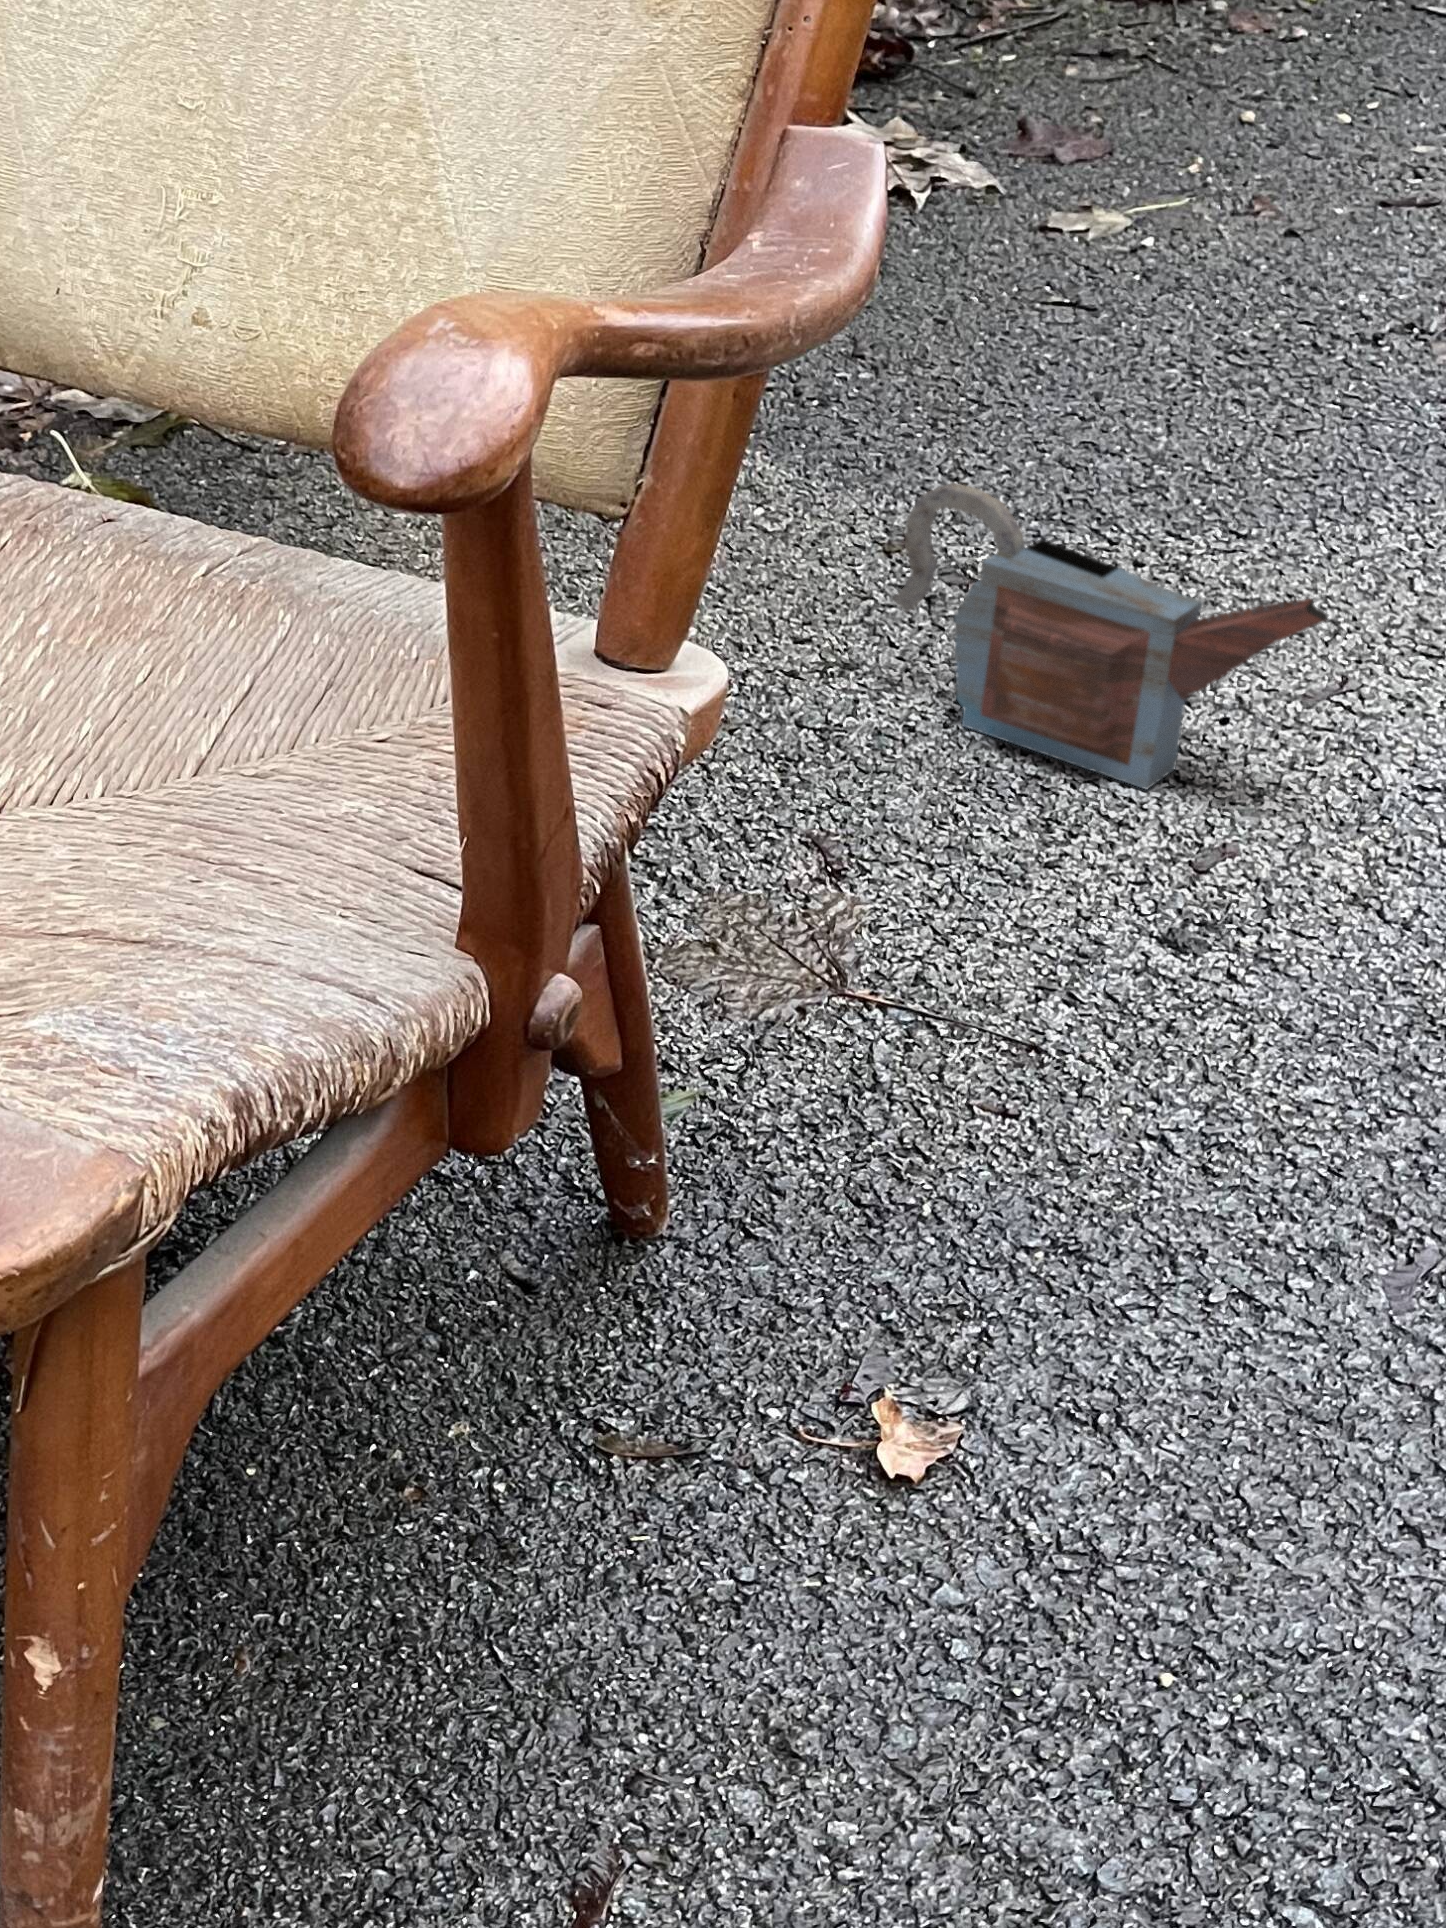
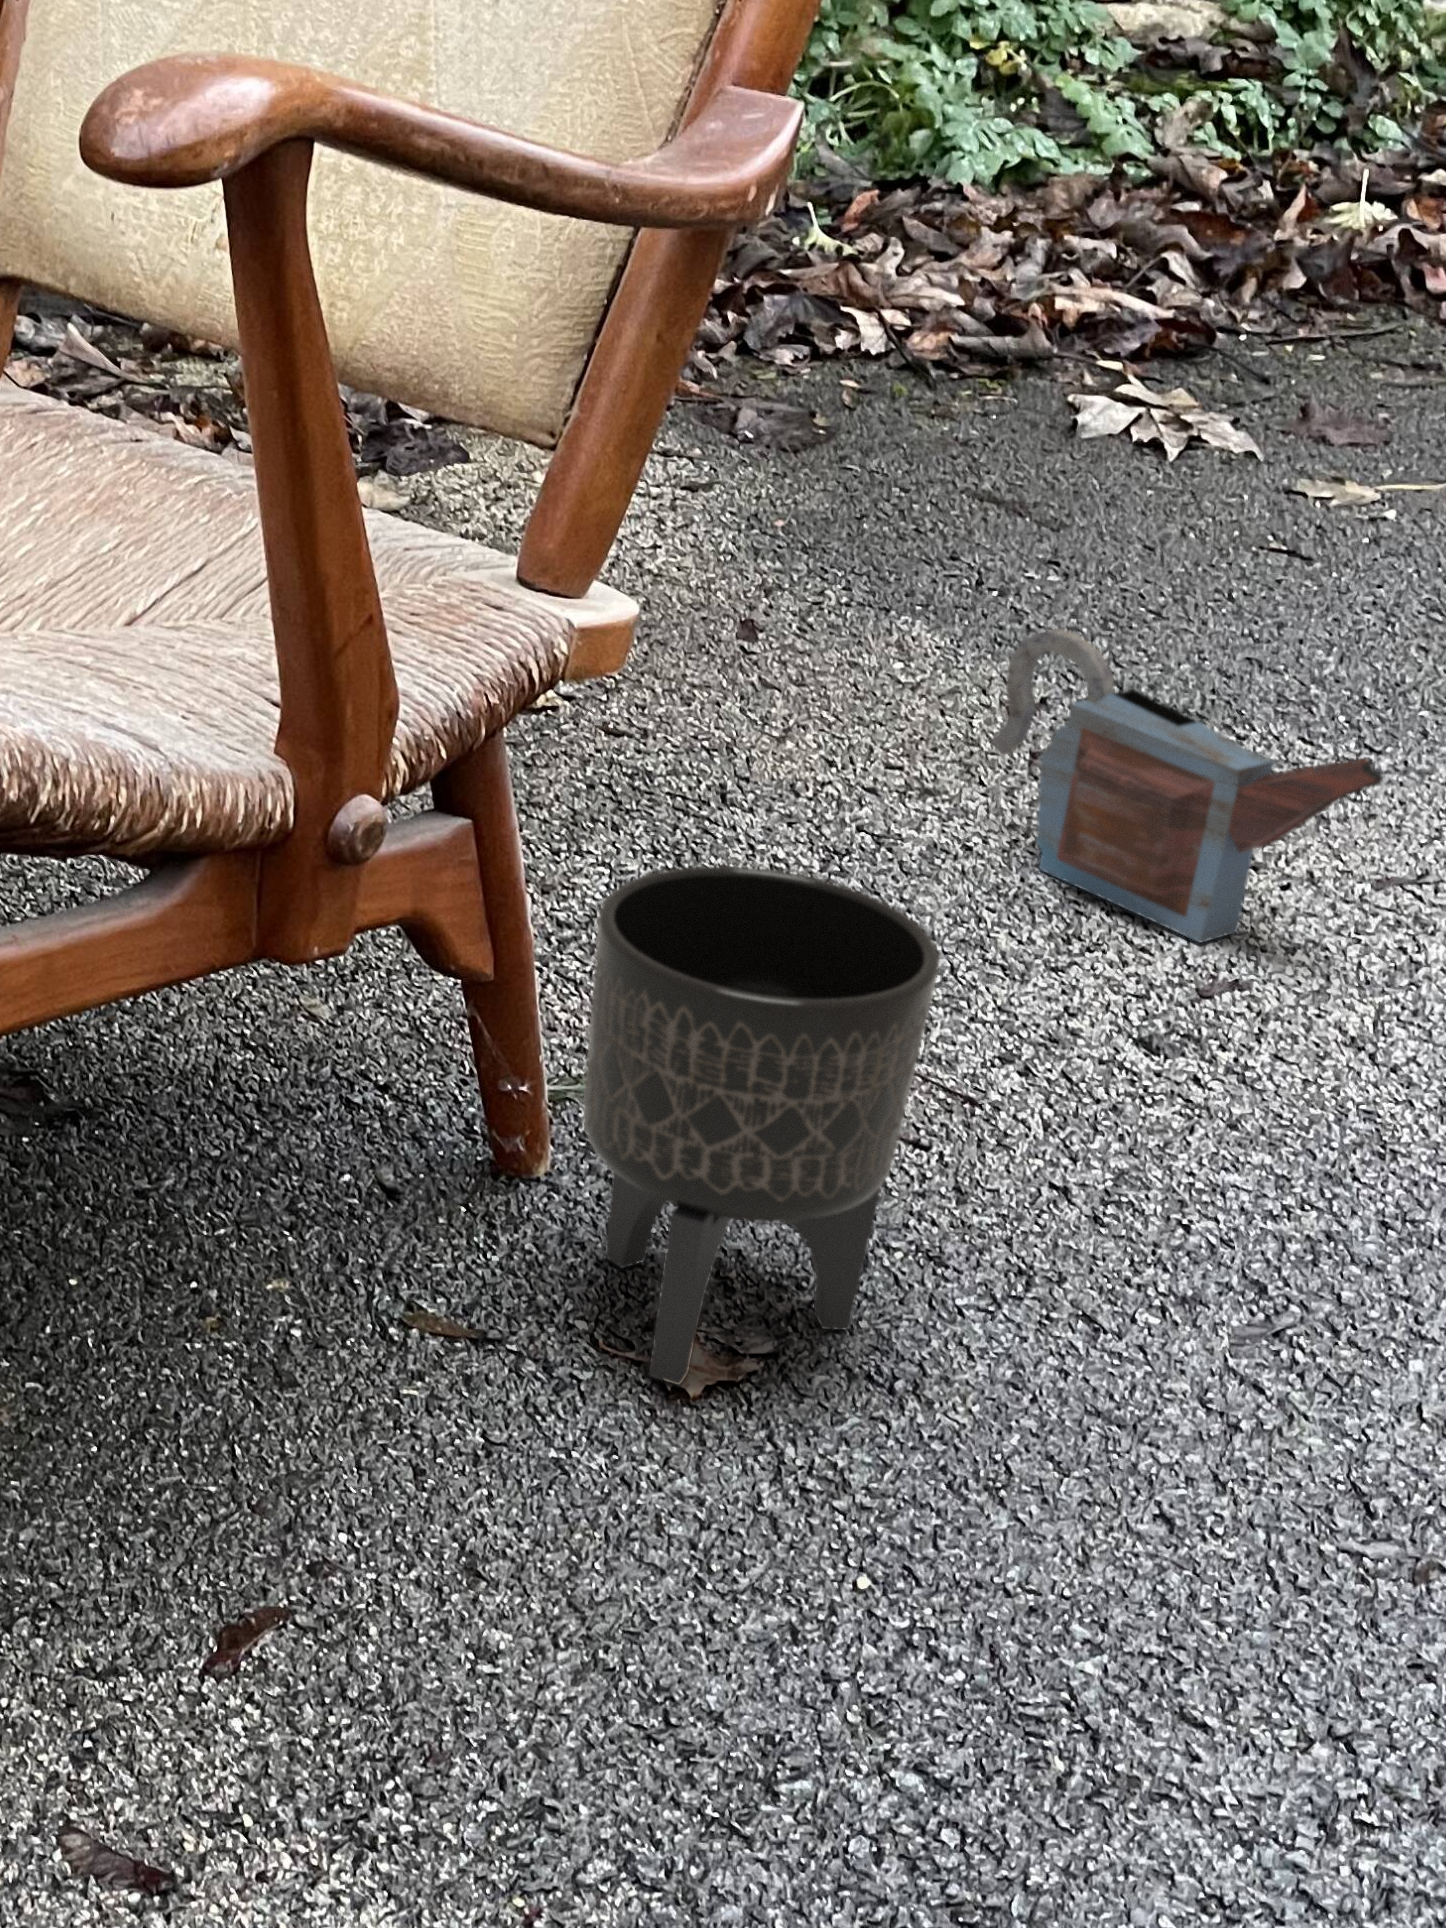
planter: none [735,906,1103,1459] -> present [583,866,940,1385]

